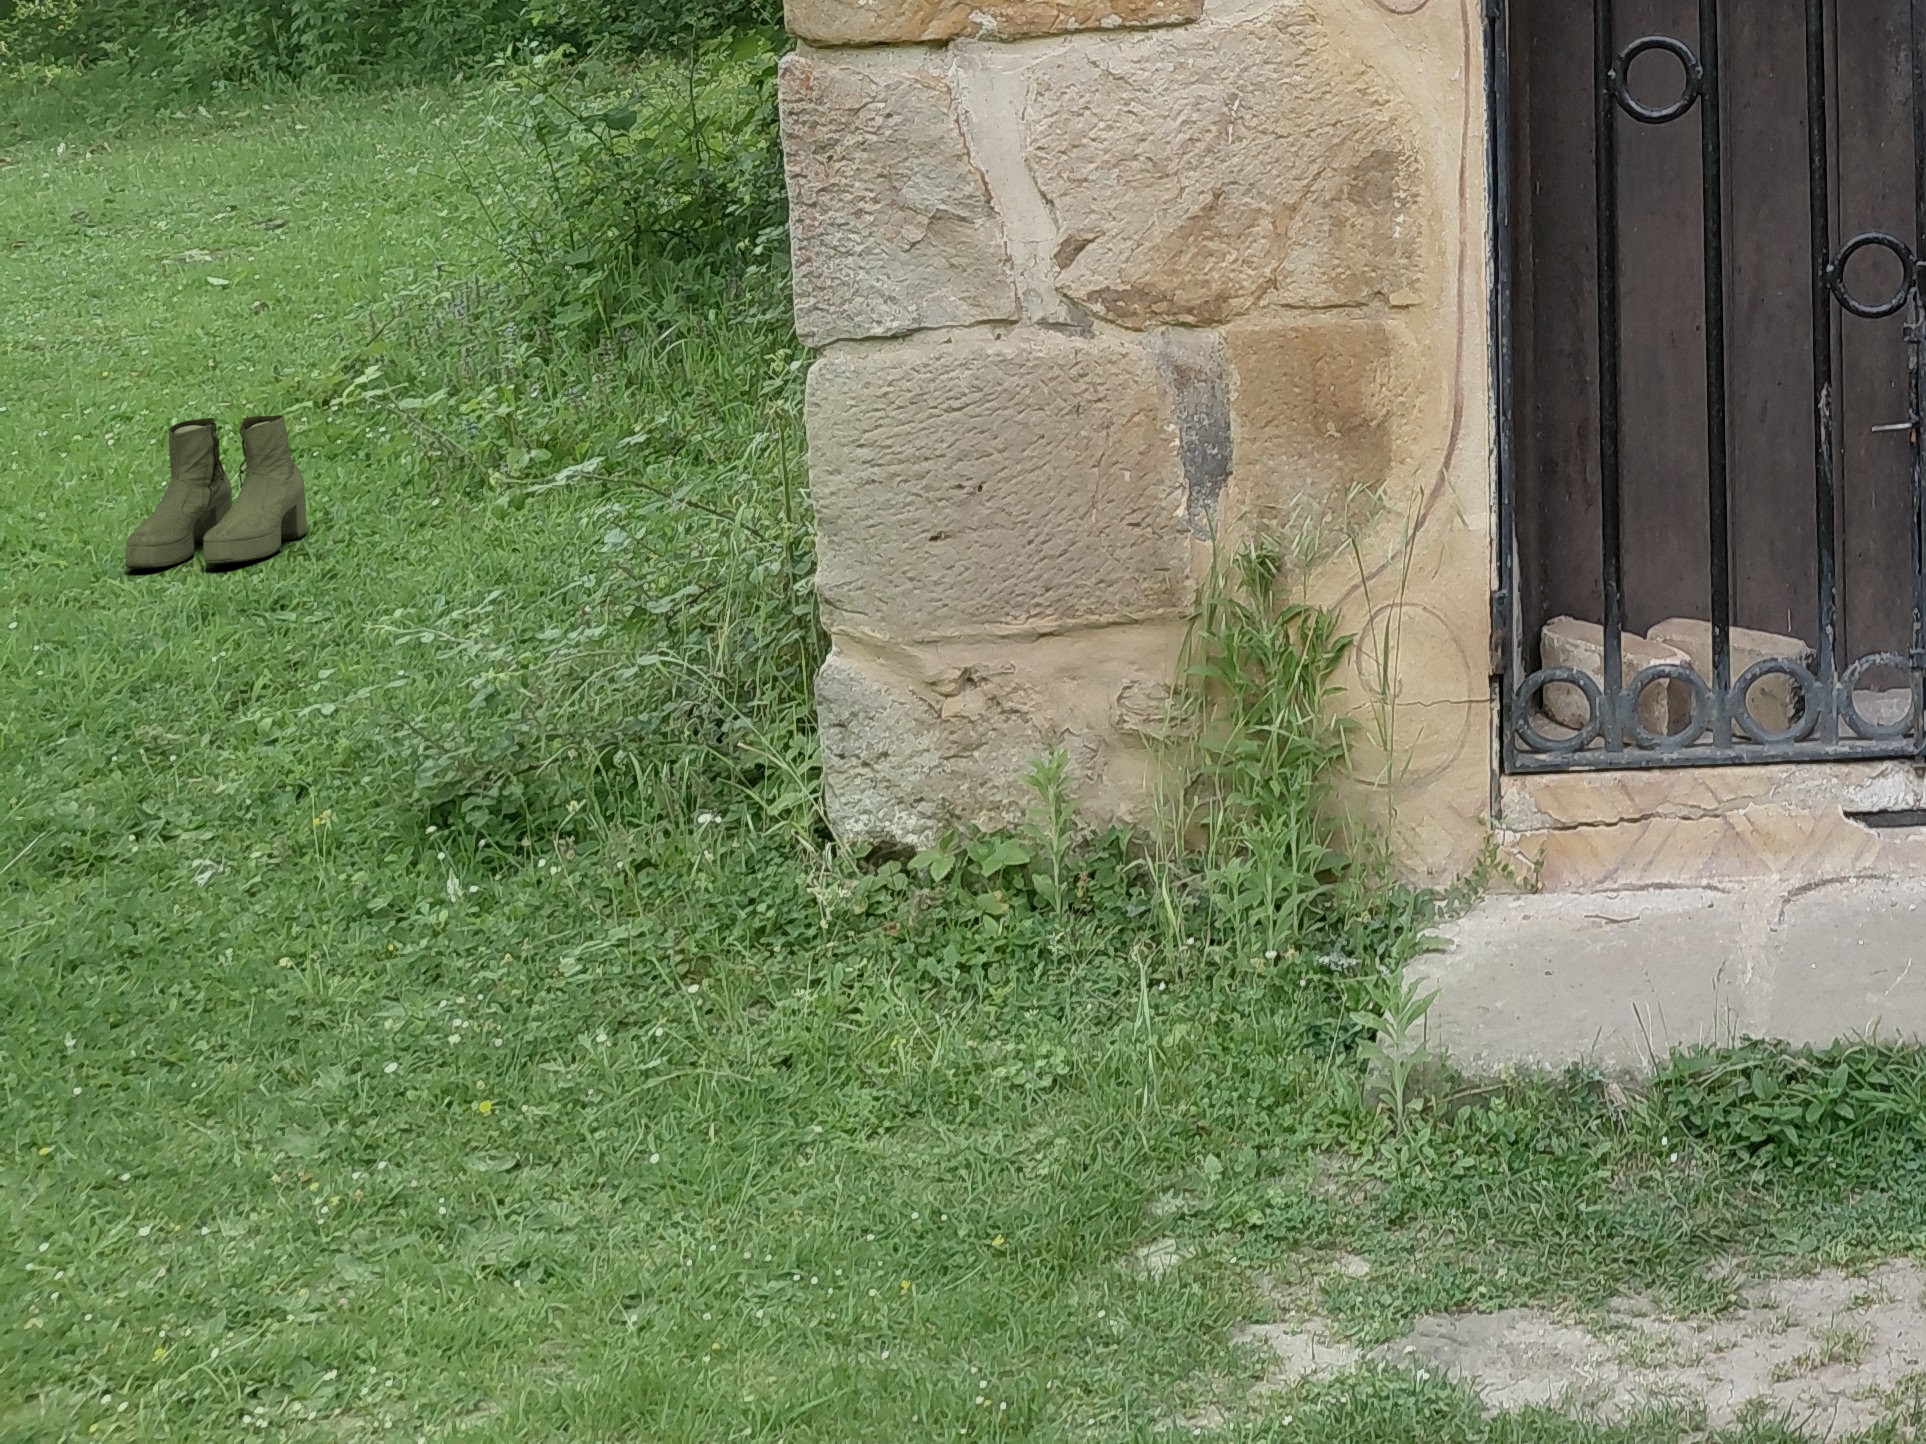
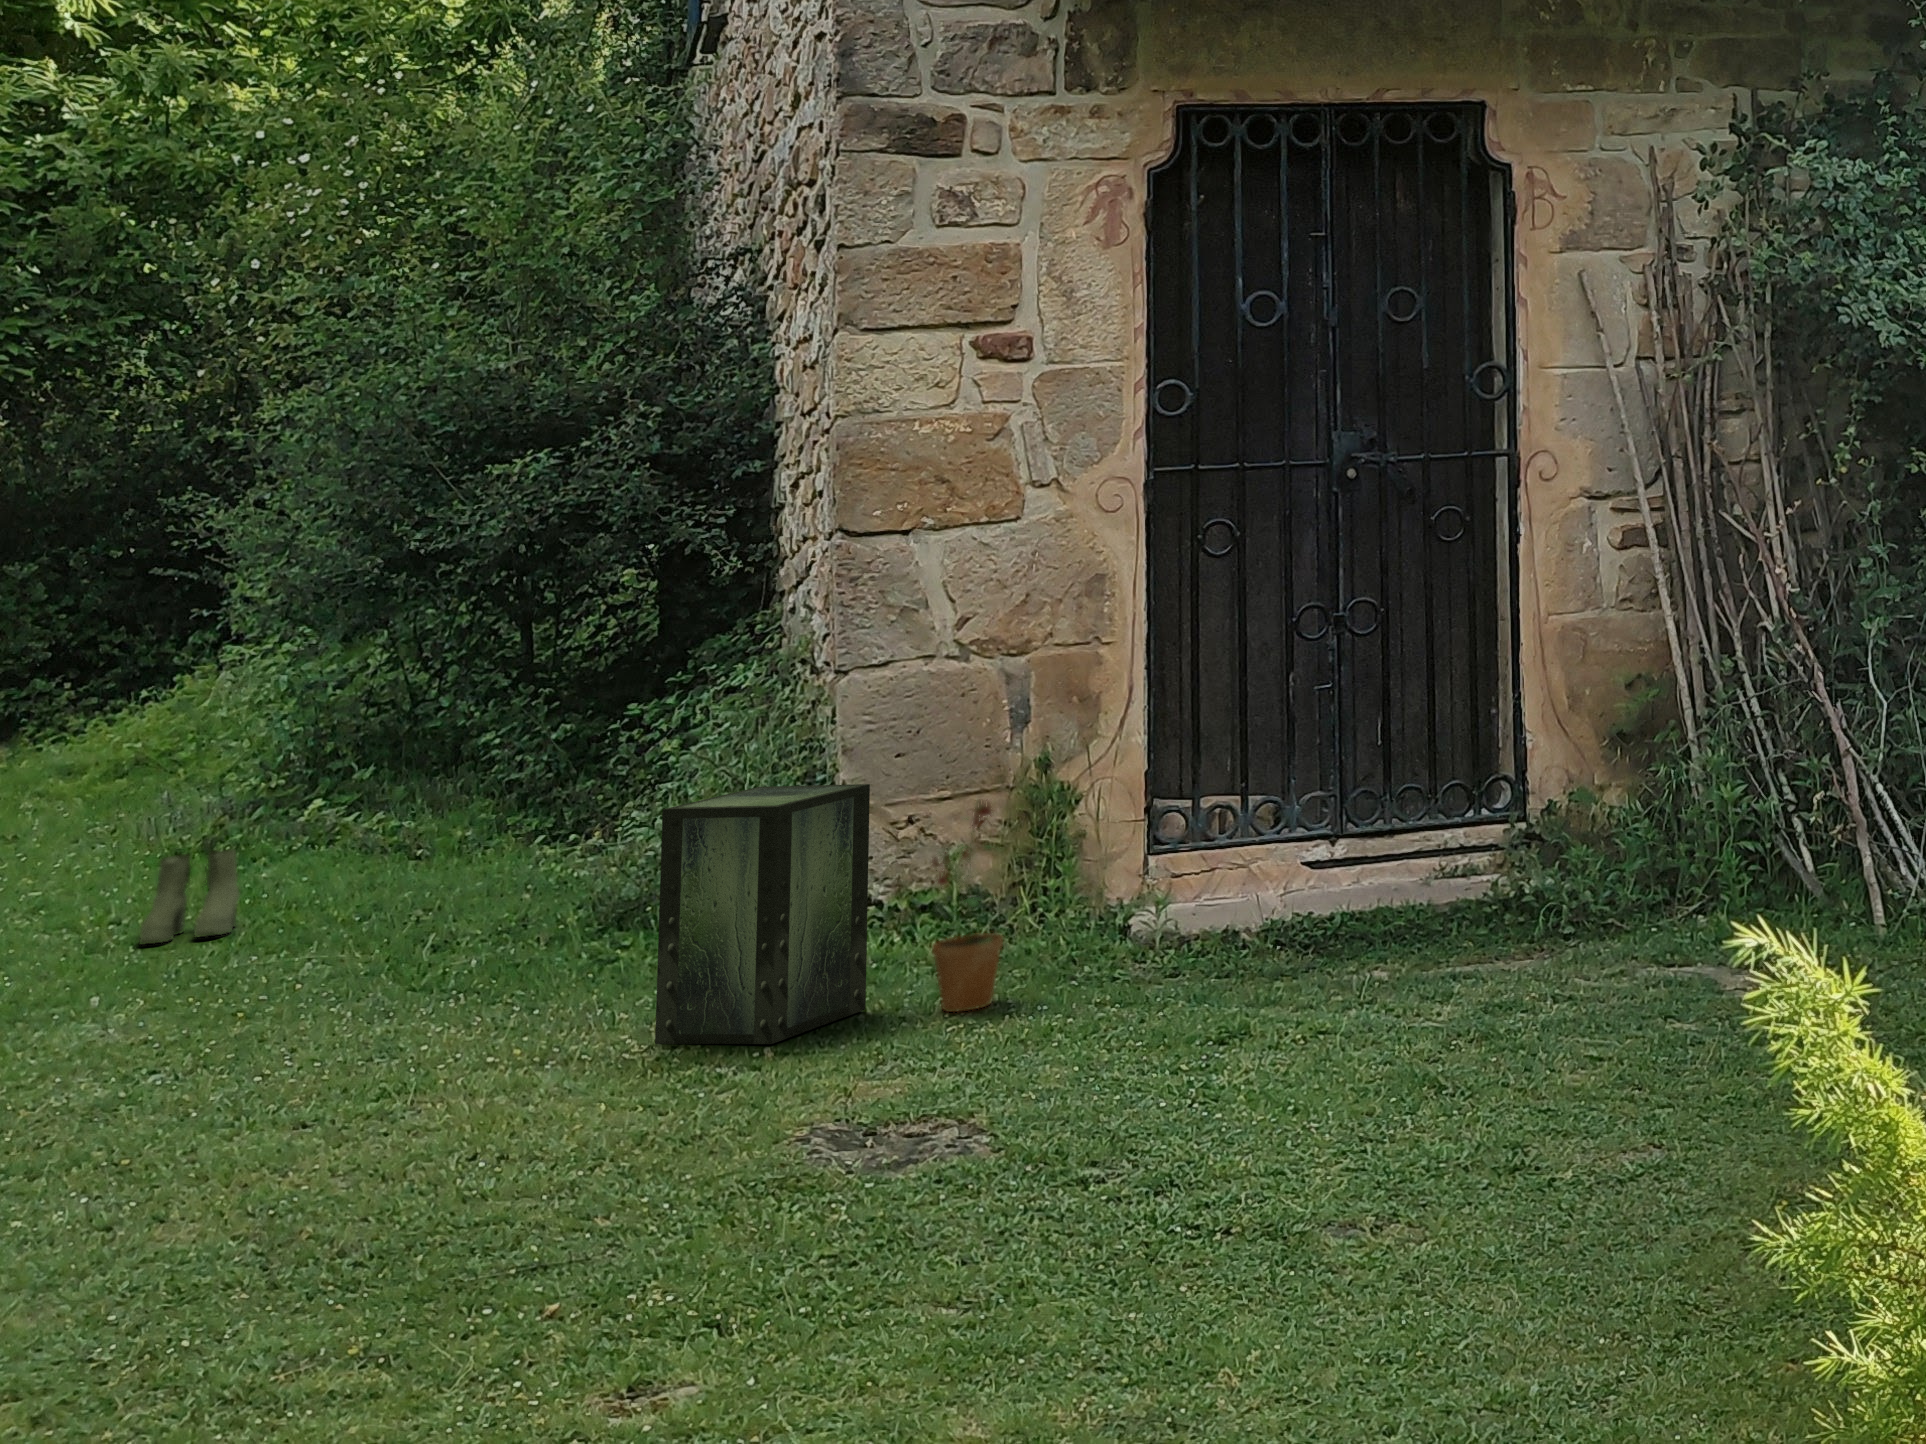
storage box: none [278,609,784,1293] -> present [655,784,870,1044]
potted plant: none [853,709,1051,1227] -> present [932,799,1003,1012]

